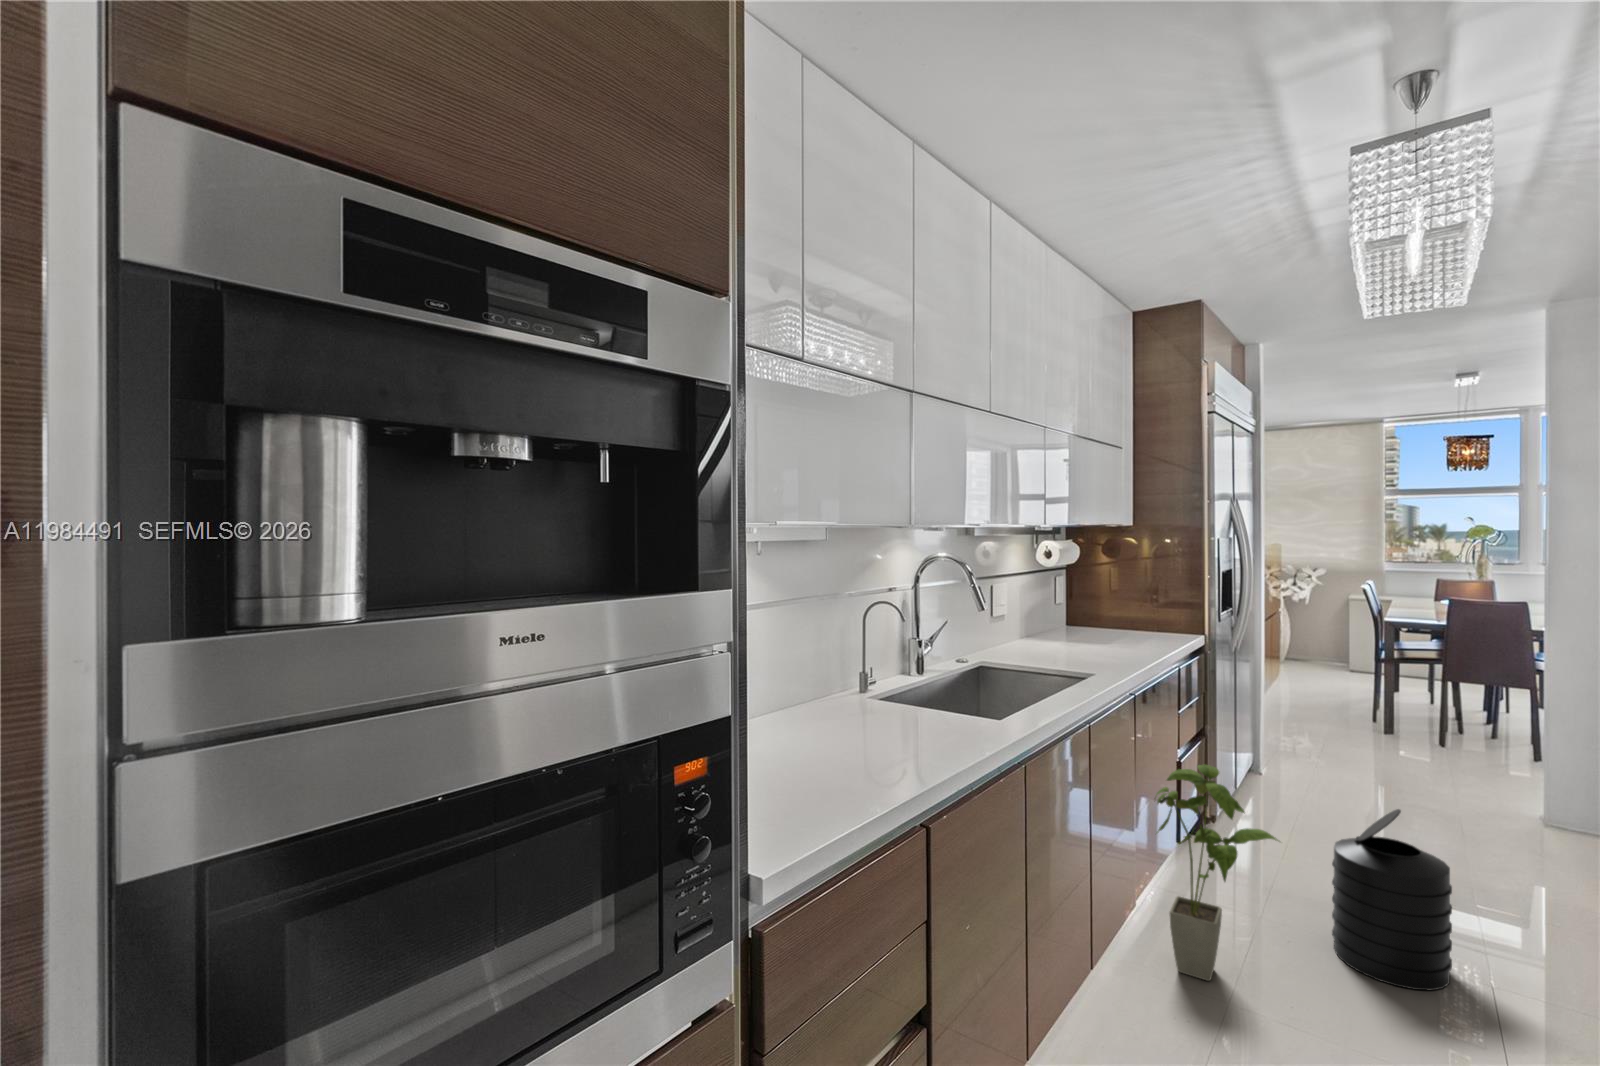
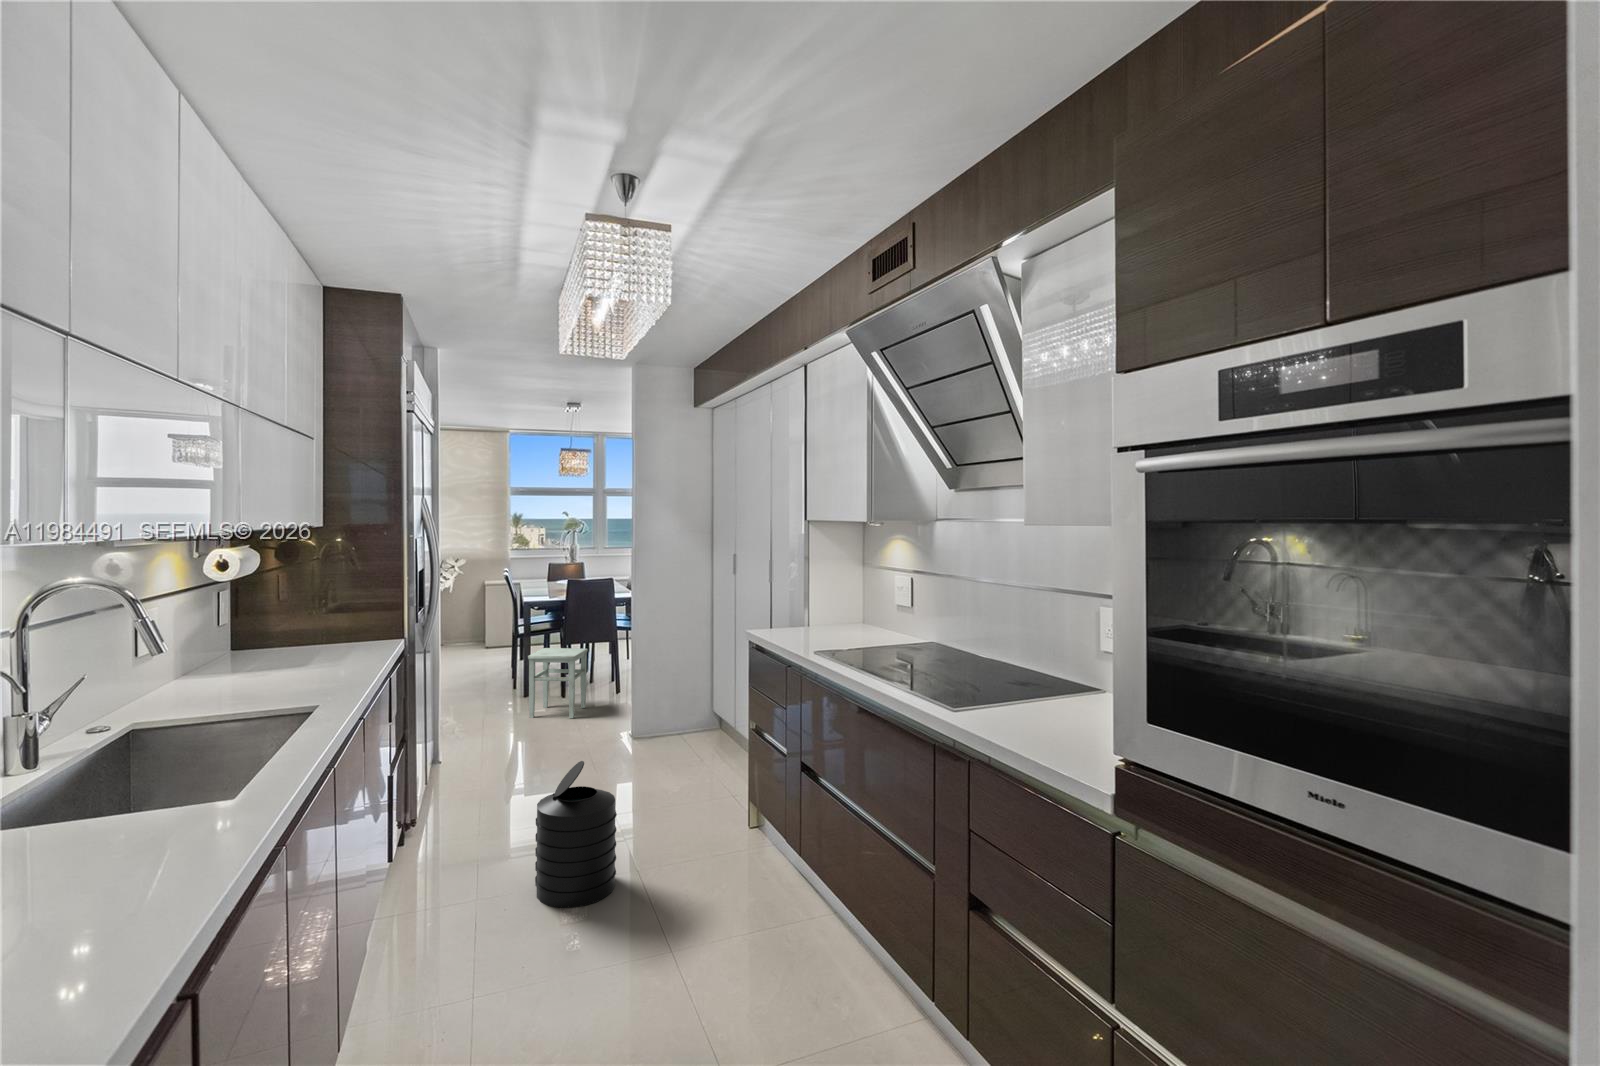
stool: none [1383,678,1477,772] -> present [528,648,588,718]
house plant: present [1156,765,1278,981] -> none [387,769,509,988]

